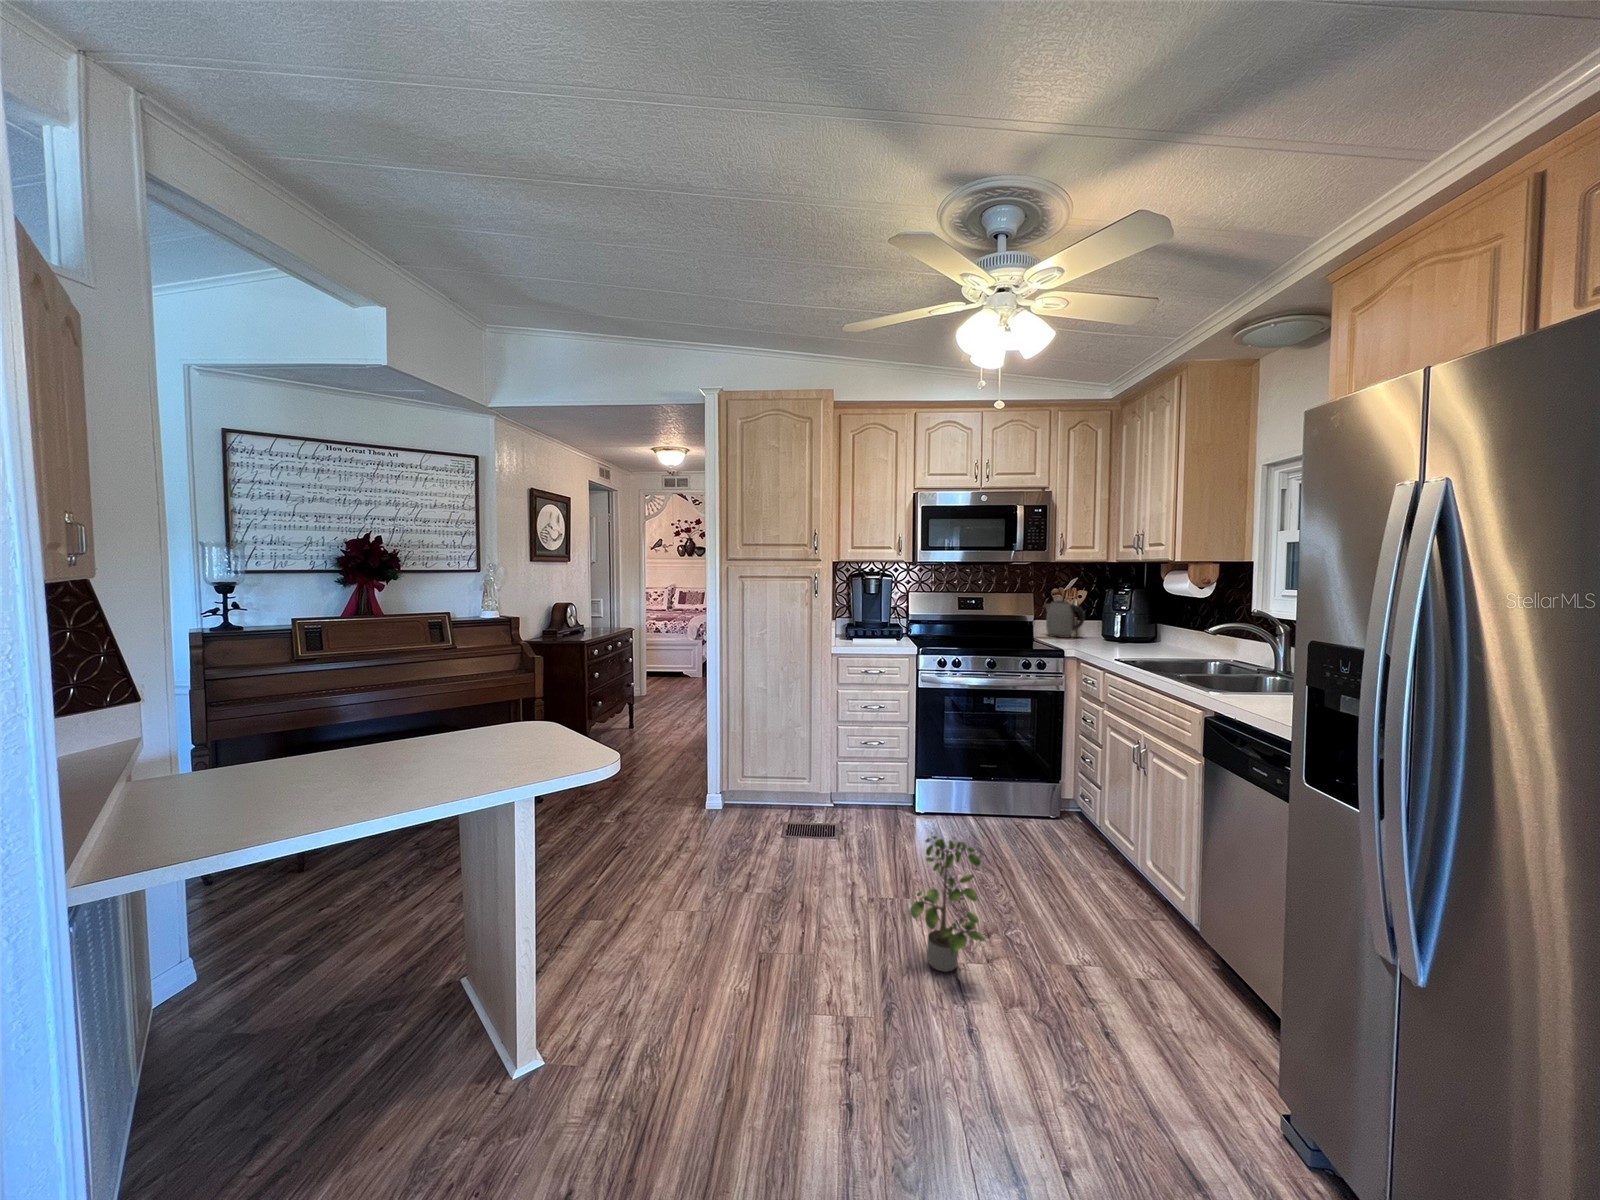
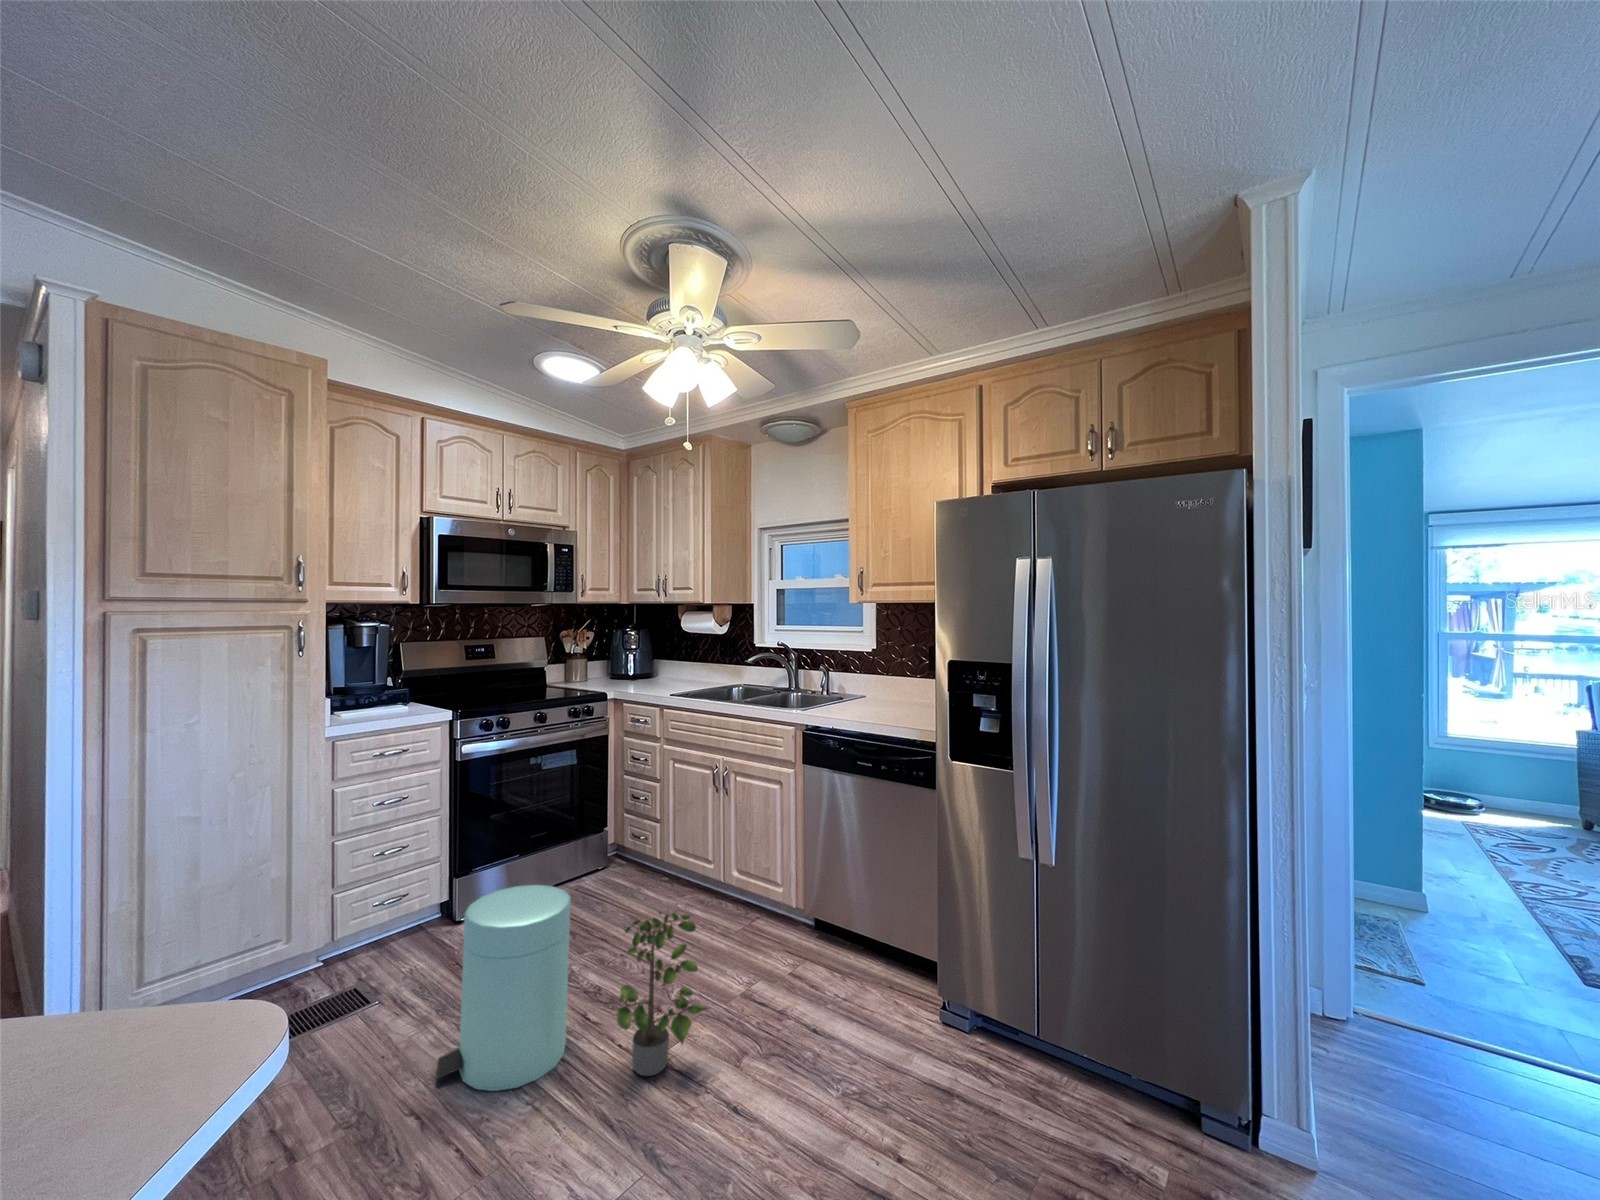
kettle: present [1045,600,1085,638] -> none [560,643,600,681]
trash can: none [824,782,917,926] -> present [437,885,571,1091]

